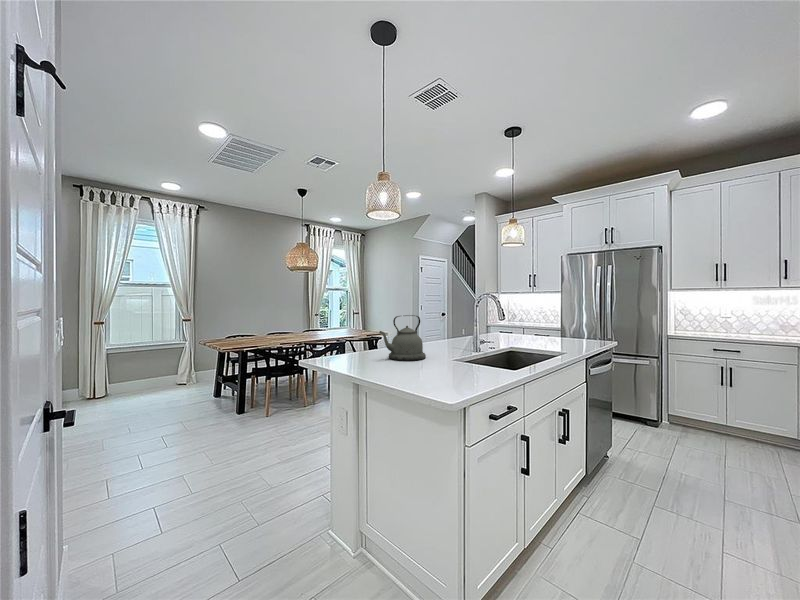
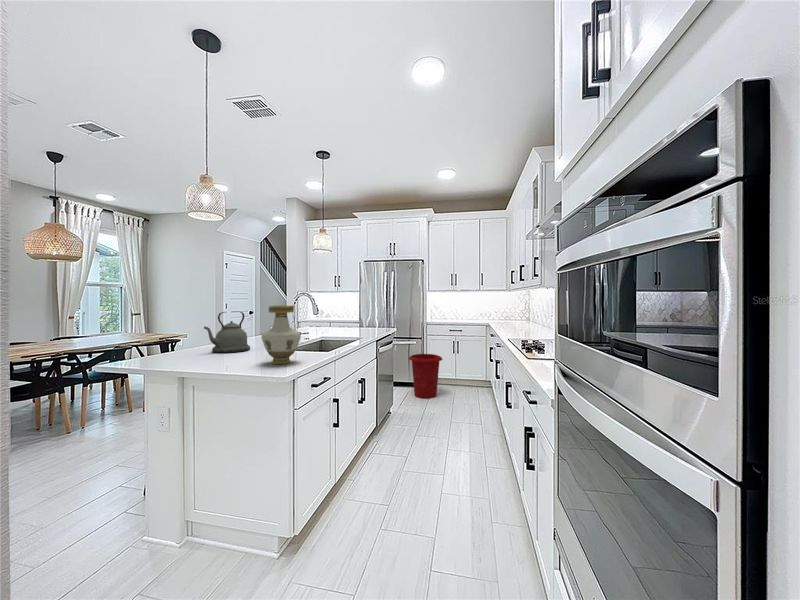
vase: none [429,310,475,385] -> present [261,306,301,364]
waste bin: none [634,377,694,443] -> present [409,354,442,398]

